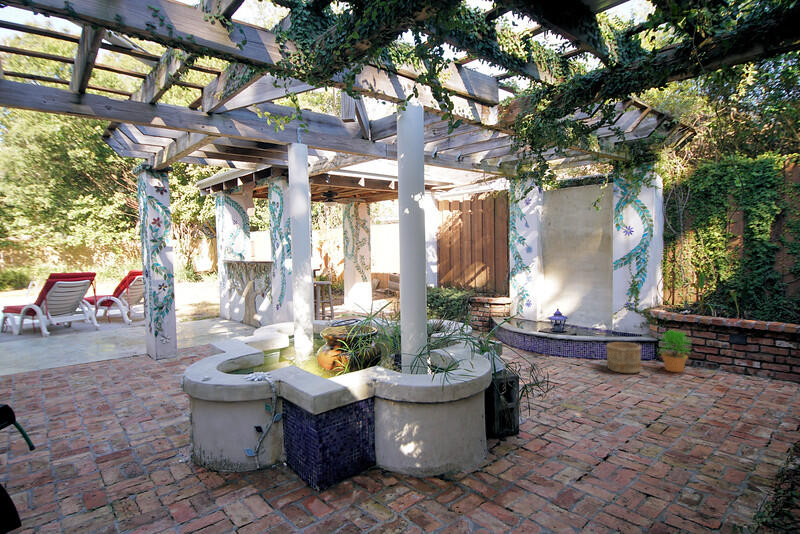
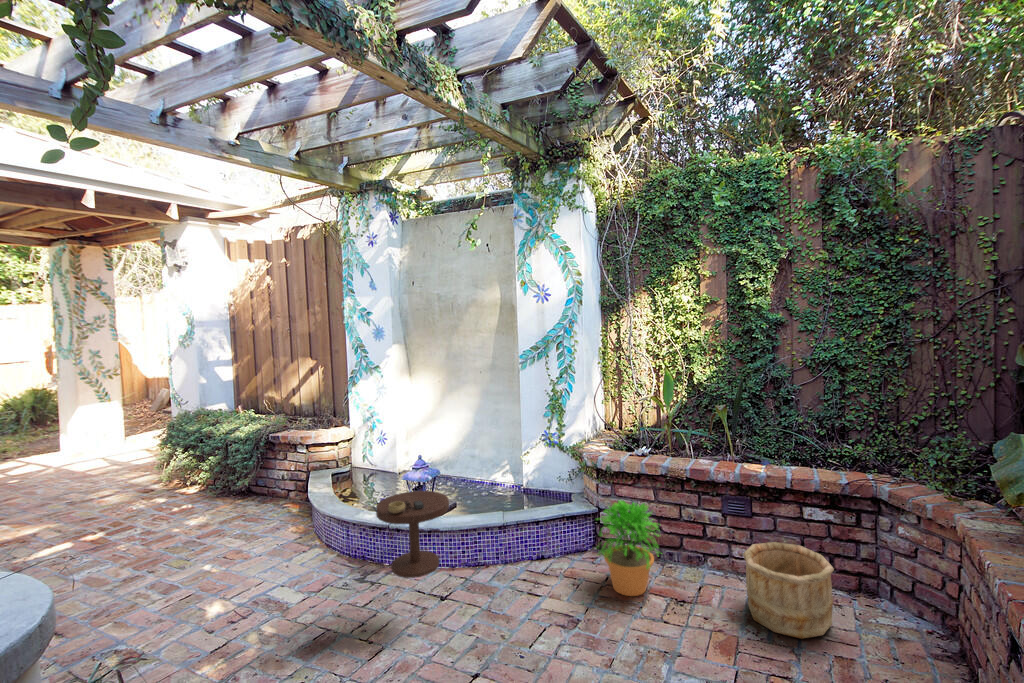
side table: none [558,315,590,369] -> present [376,491,449,578]
wooden bucket: present [606,342,641,373] -> present [743,542,834,639]

